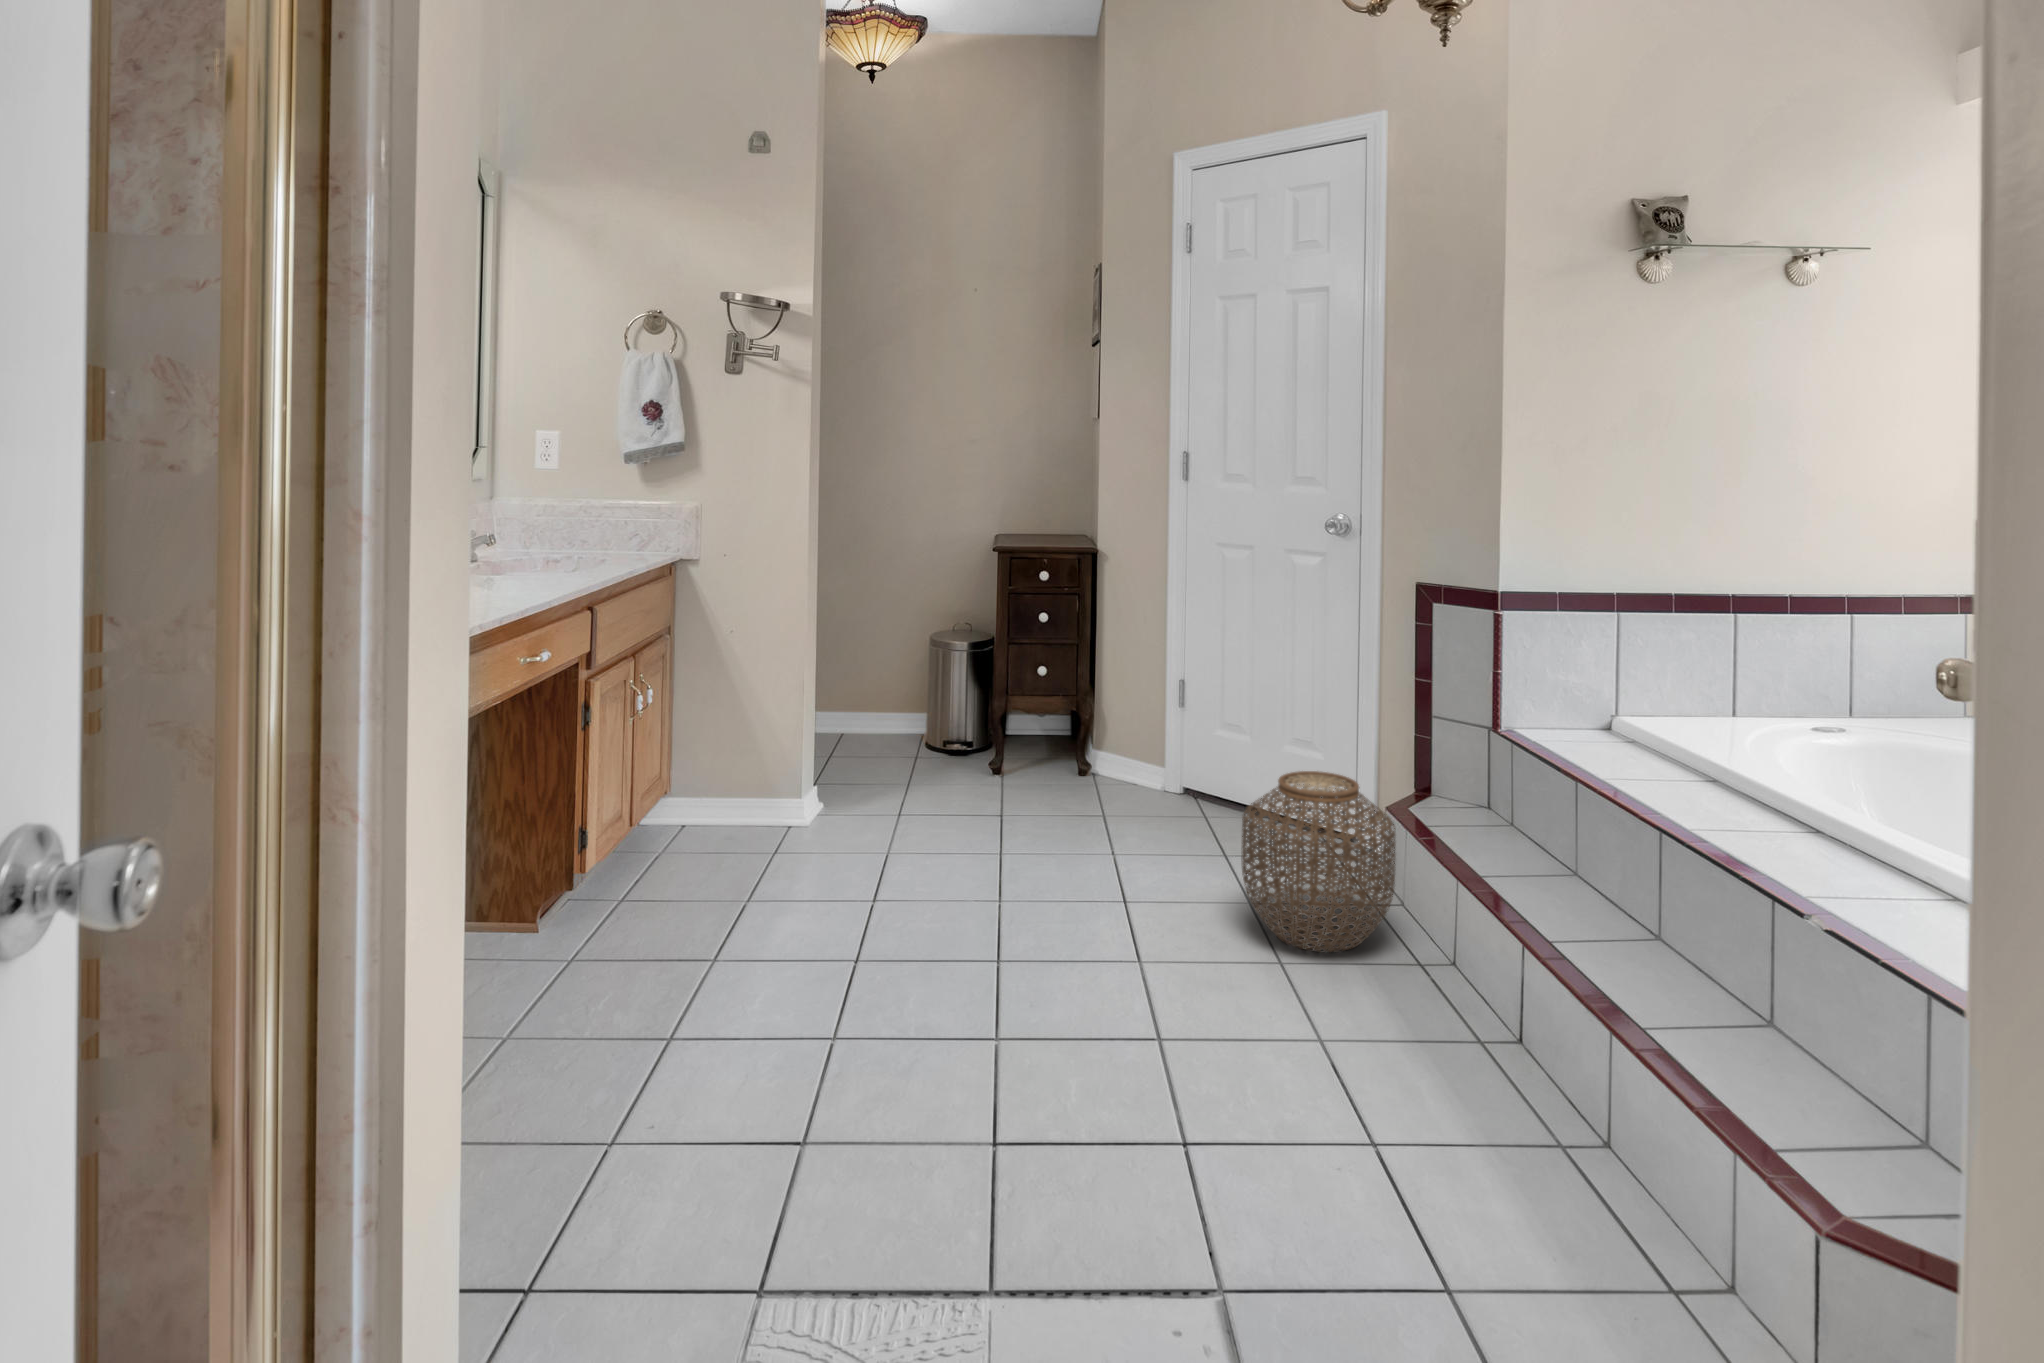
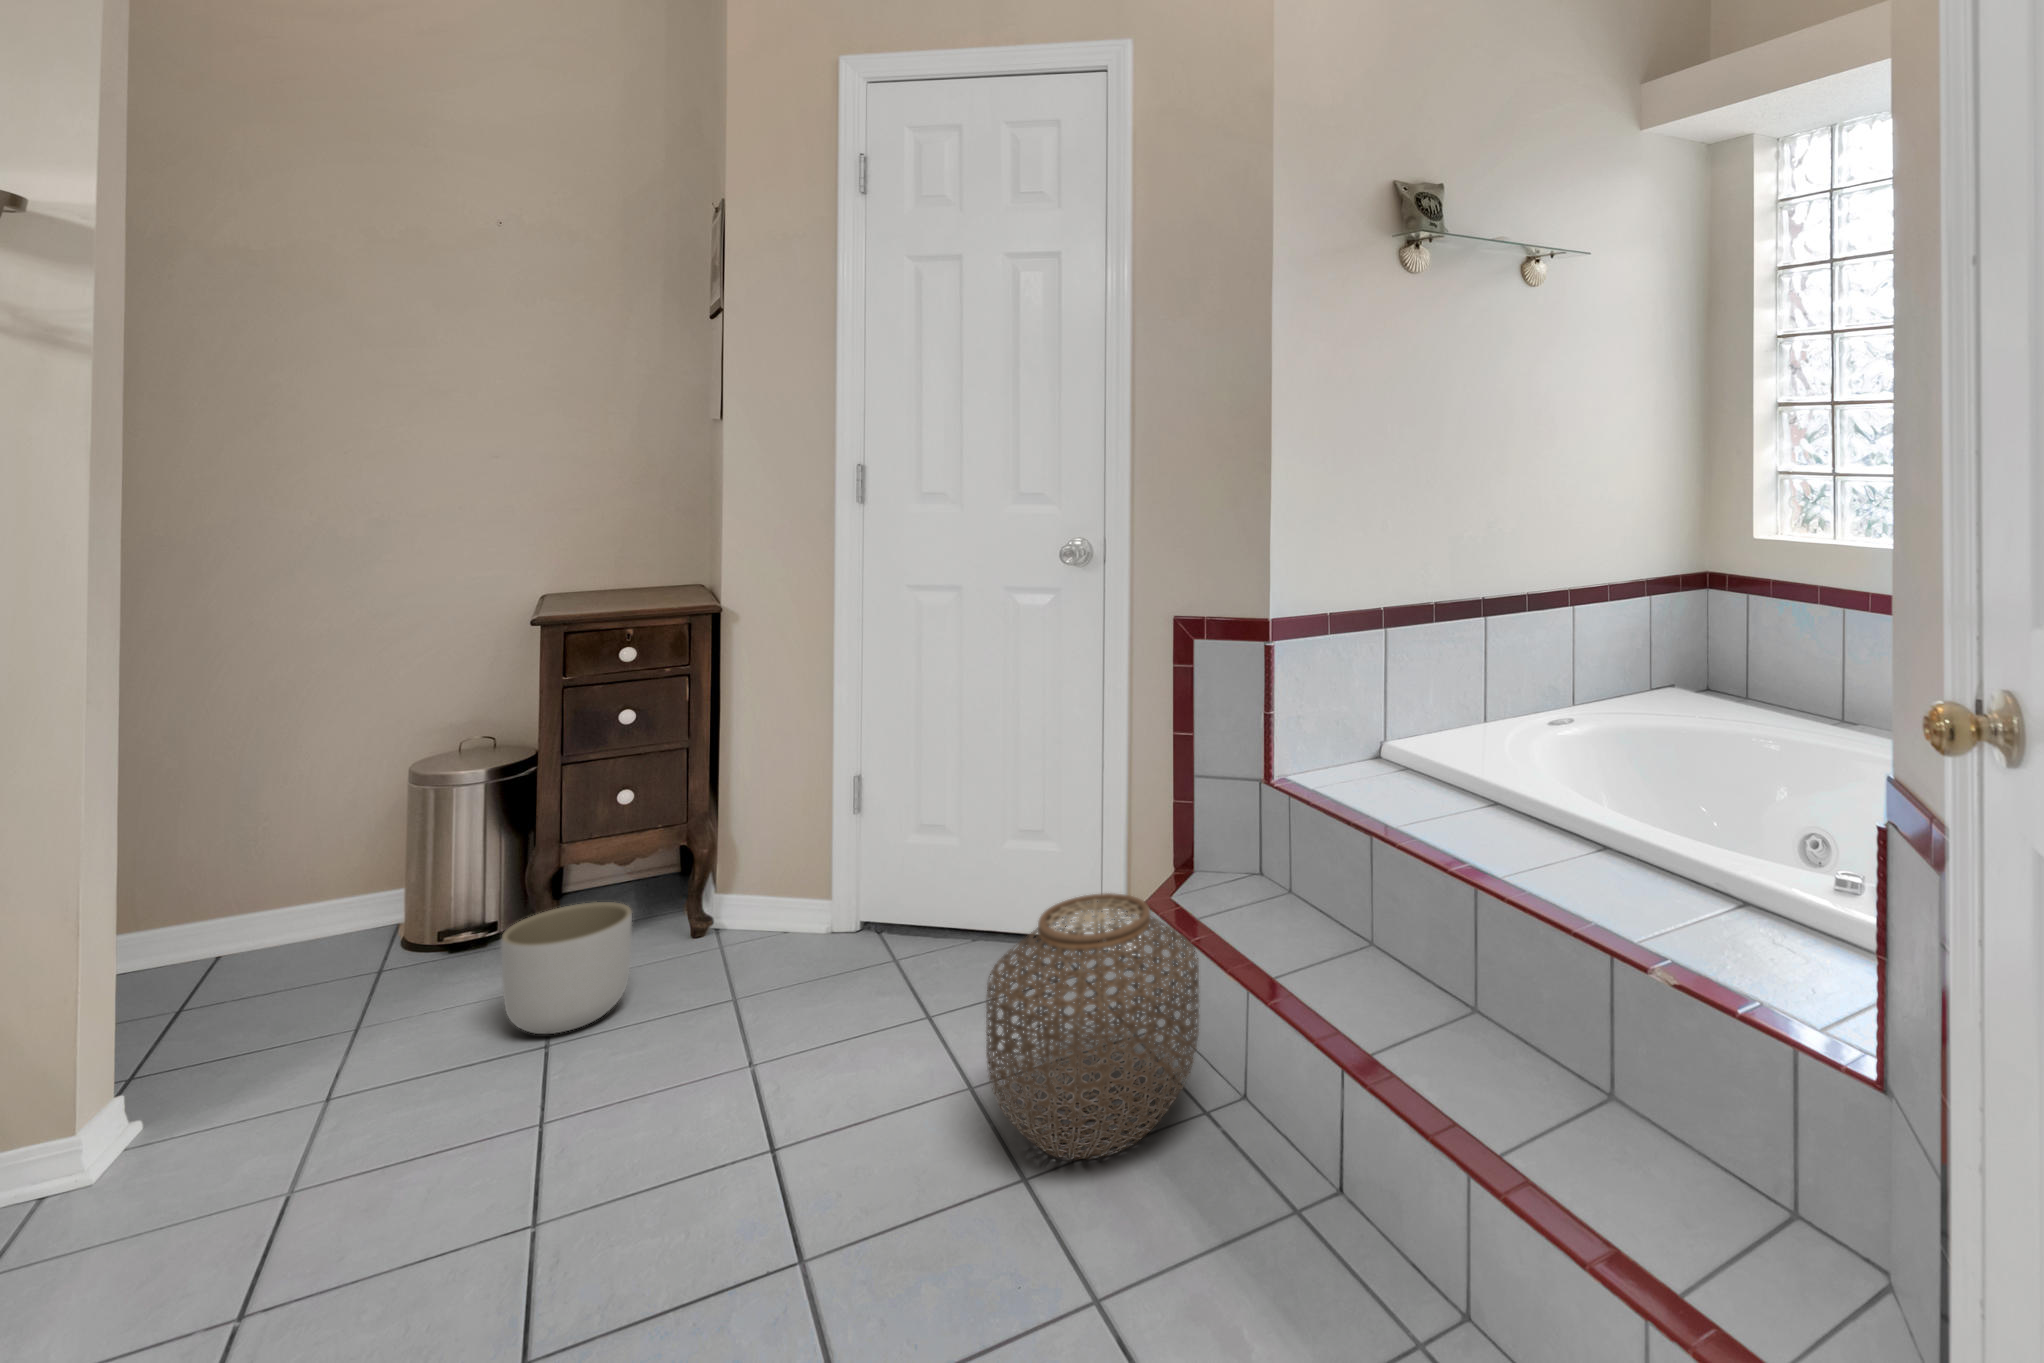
planter: none [977,734,1045,810] -> present [501,902,632,1034]

